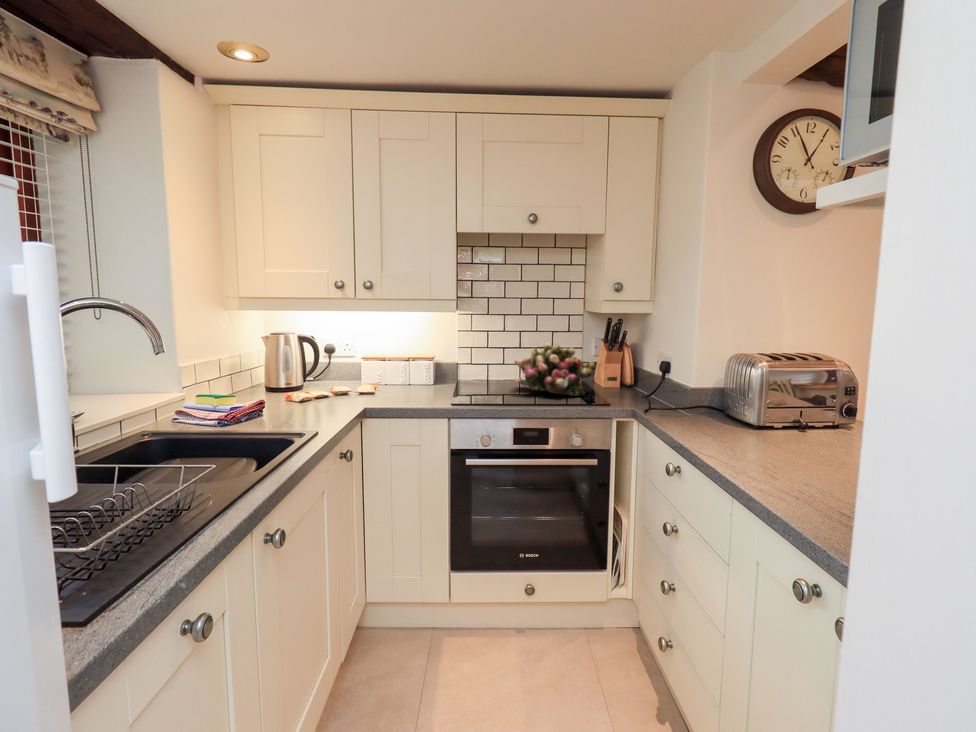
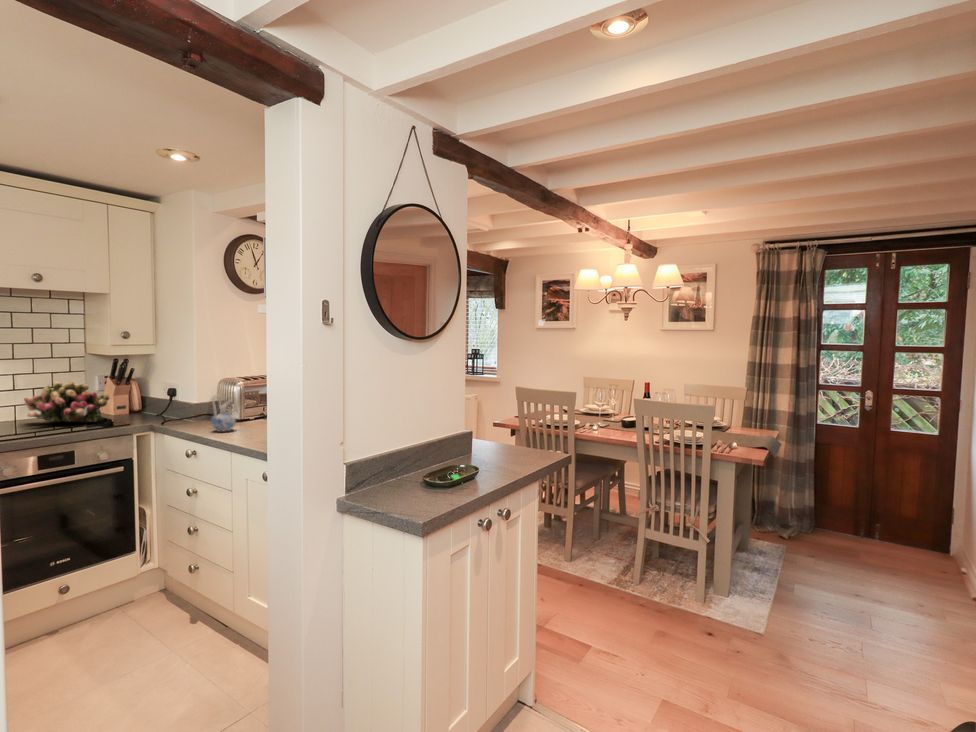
ceramic pitcher: none [706,384,747,449] -> present [211,395,236,432]

